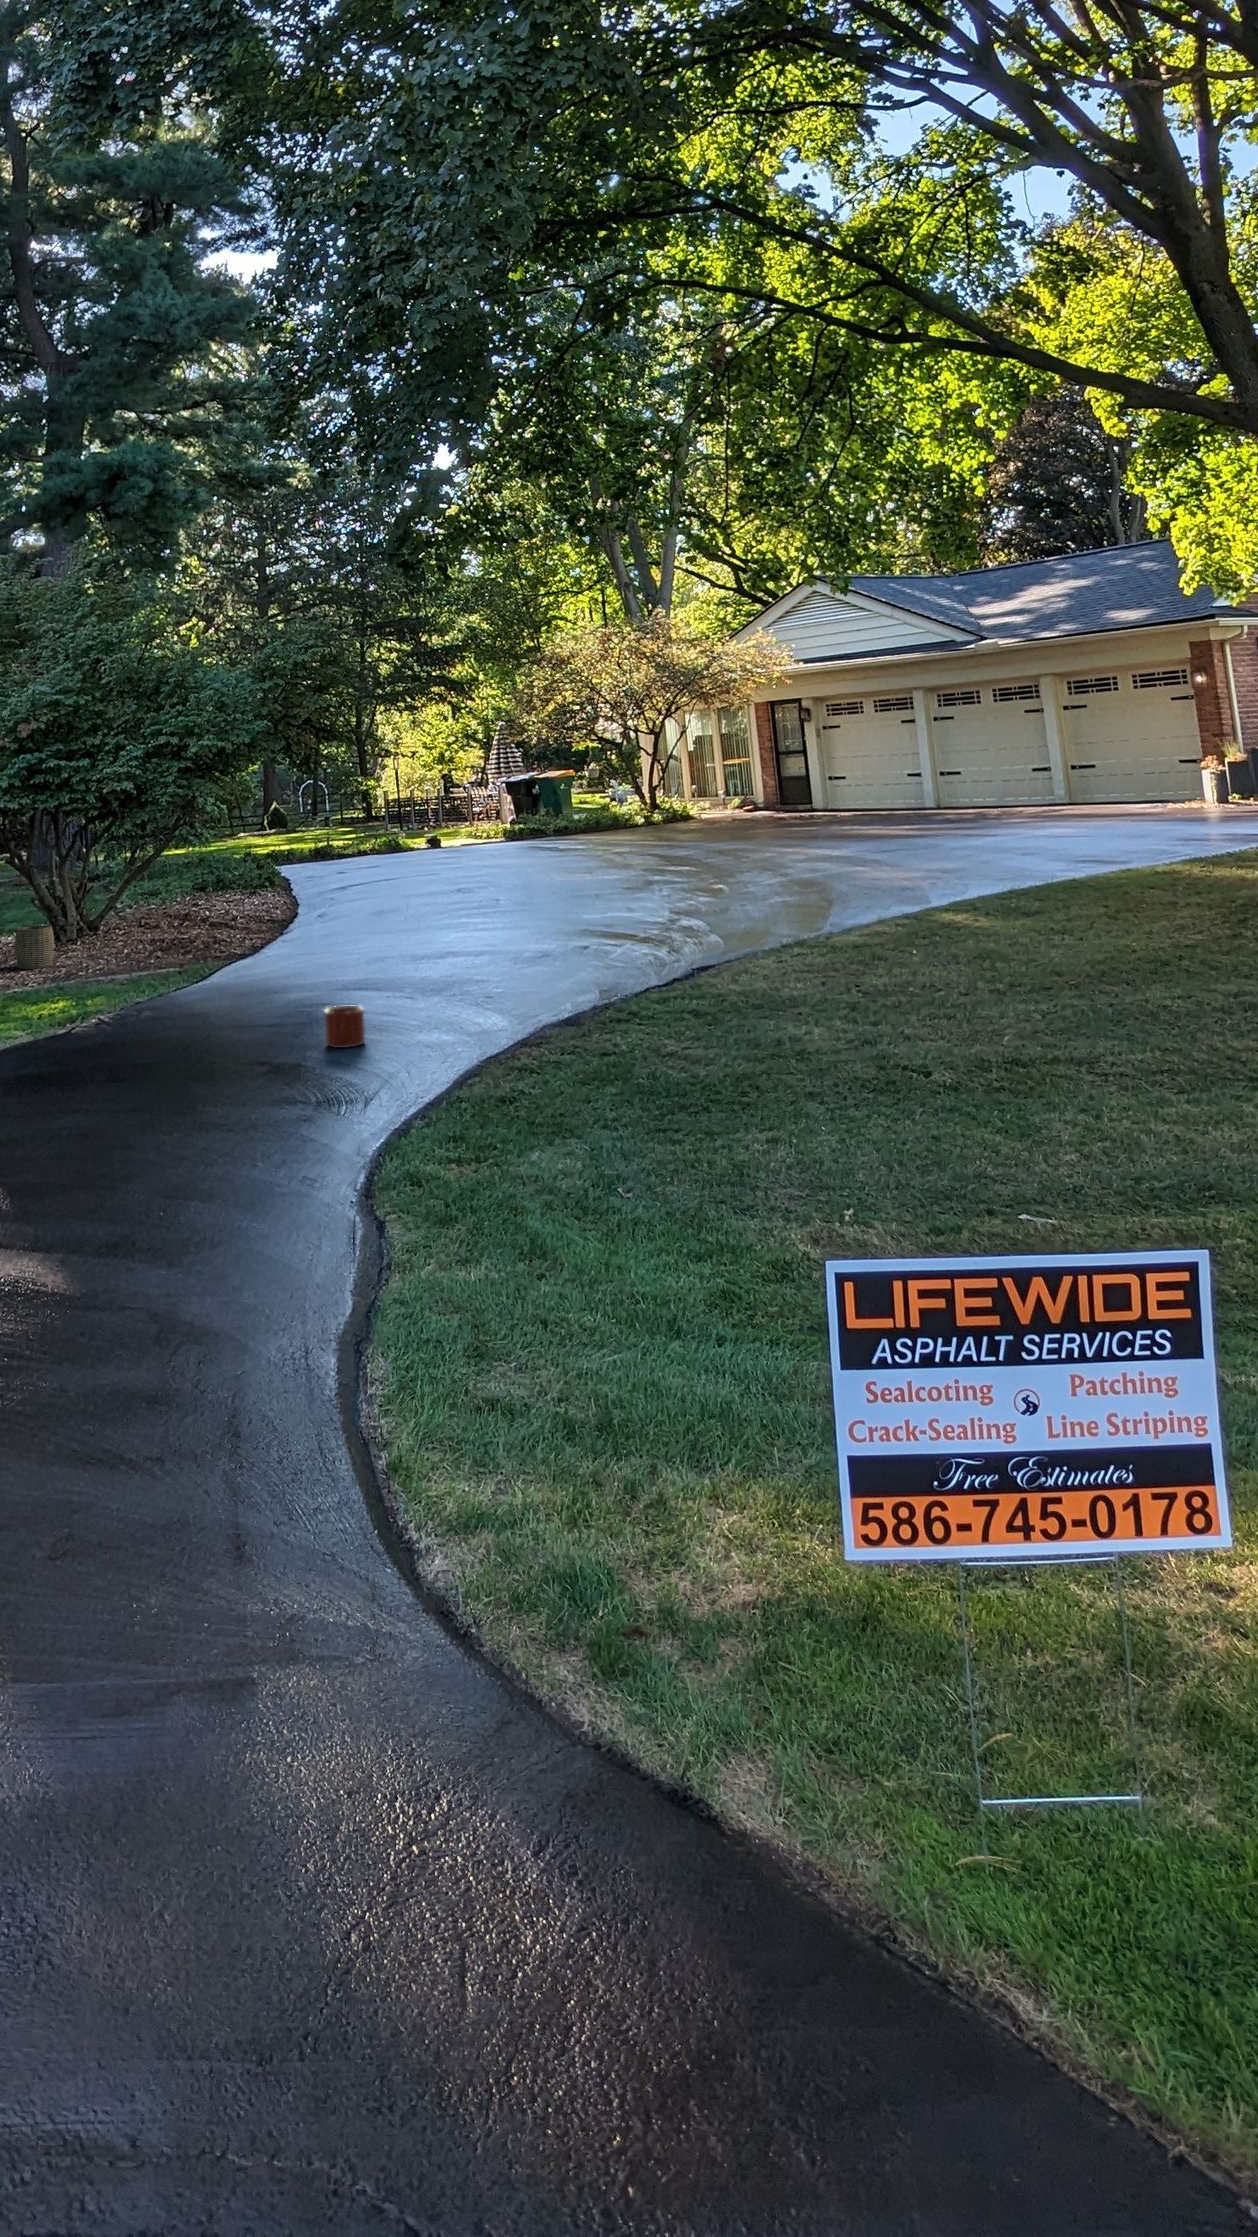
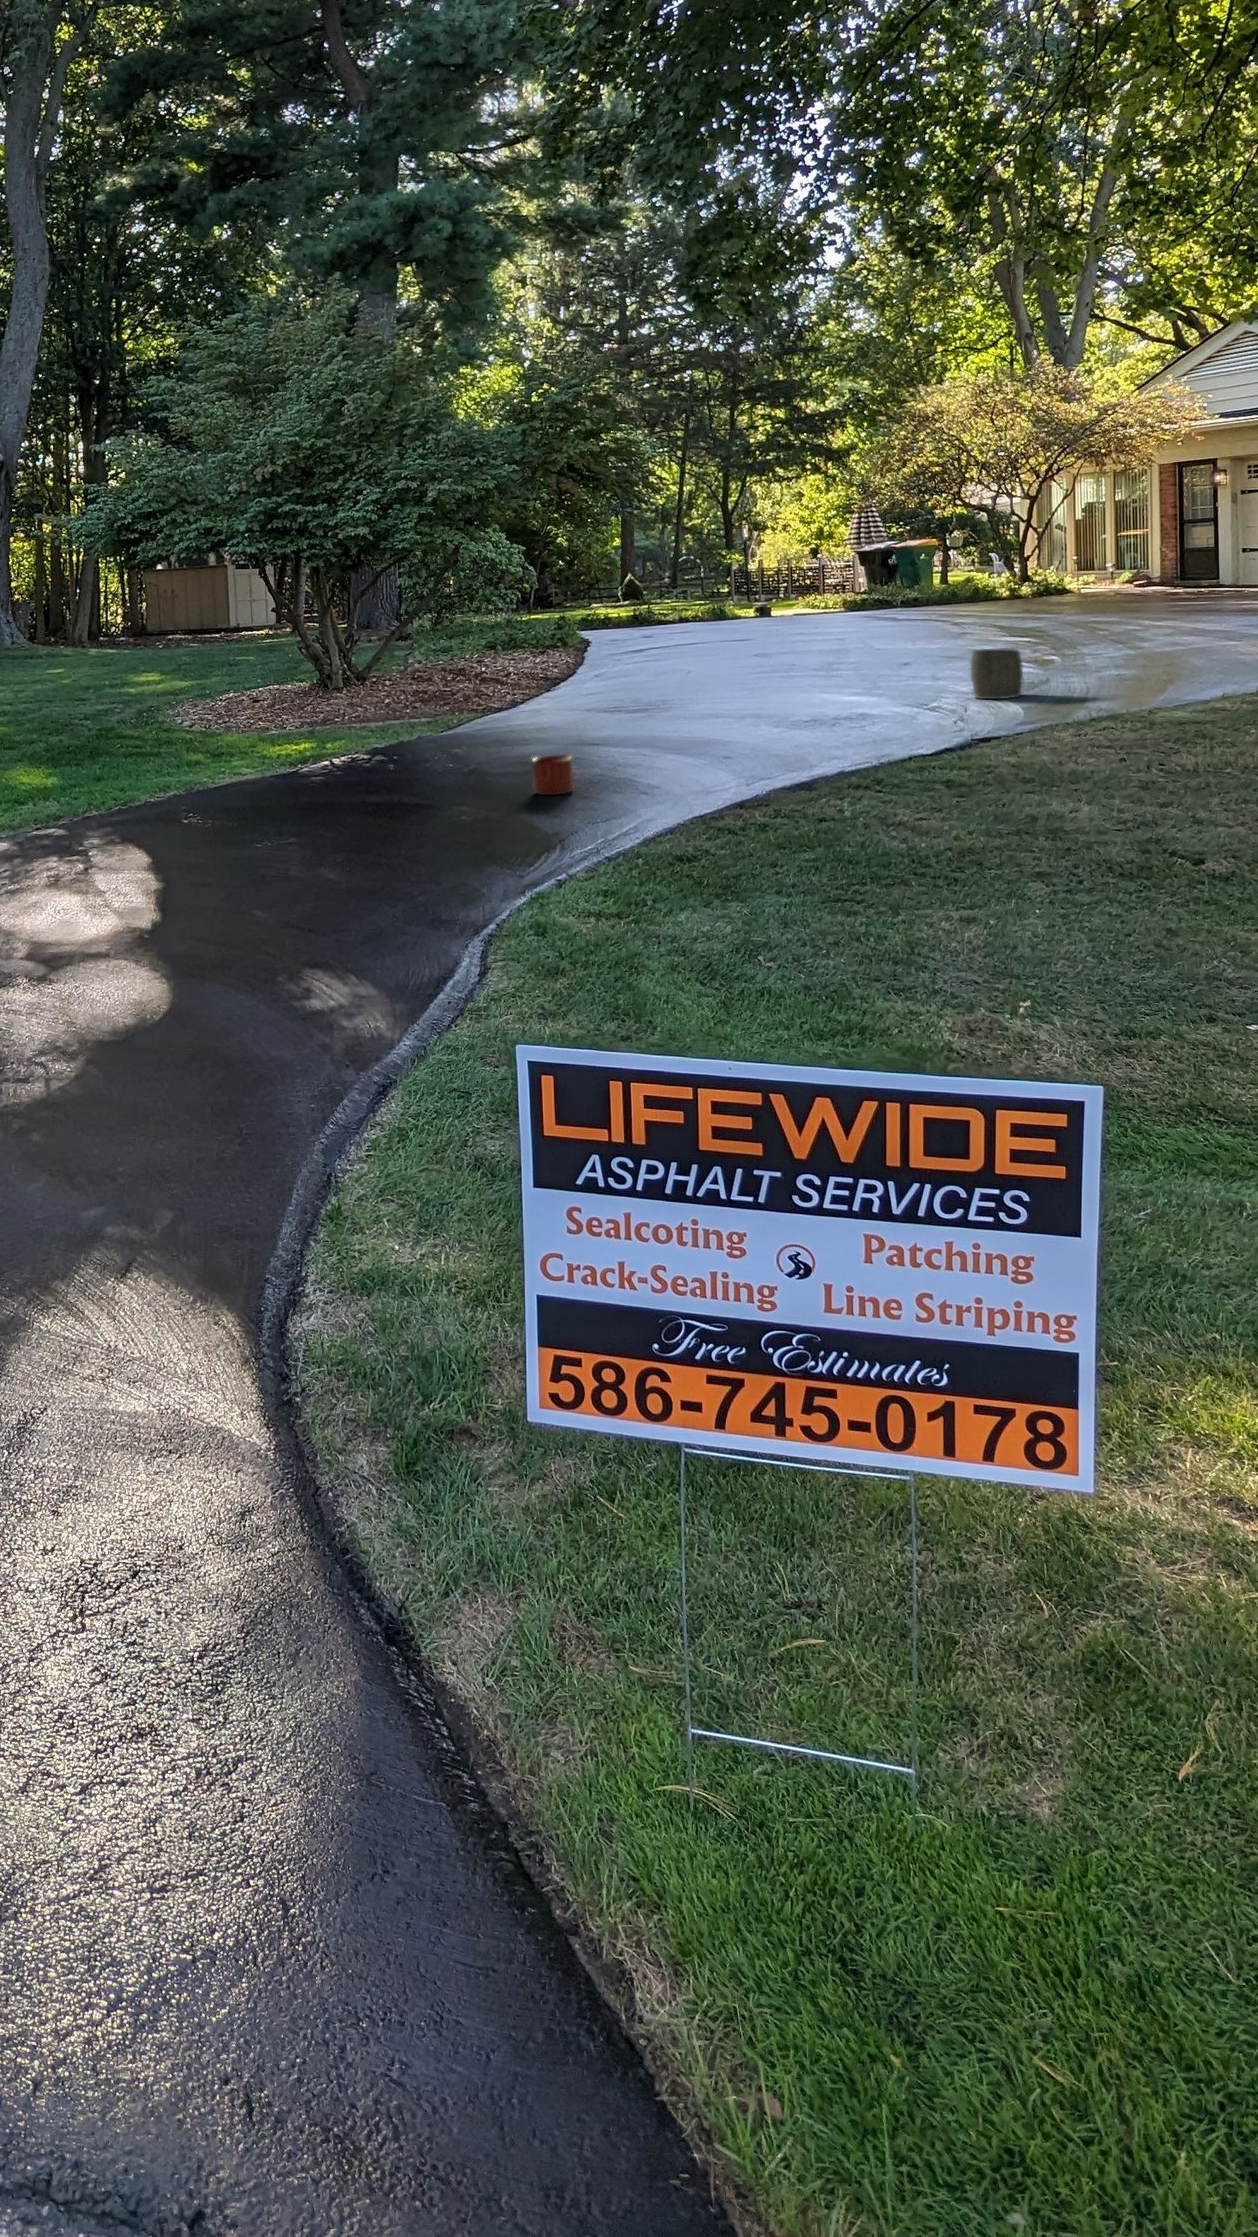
woven basket: present [15,925,54,969] -> present [971,648,1023,699]

